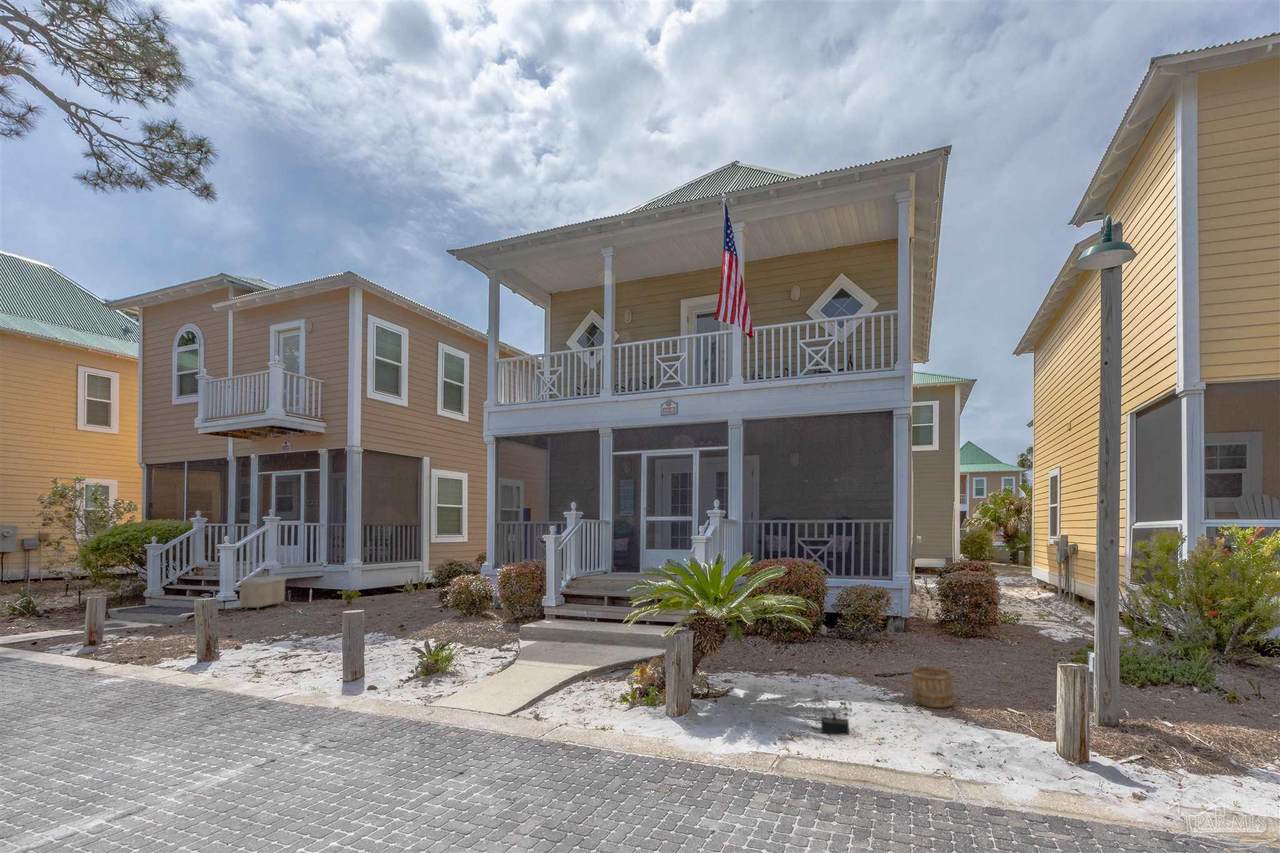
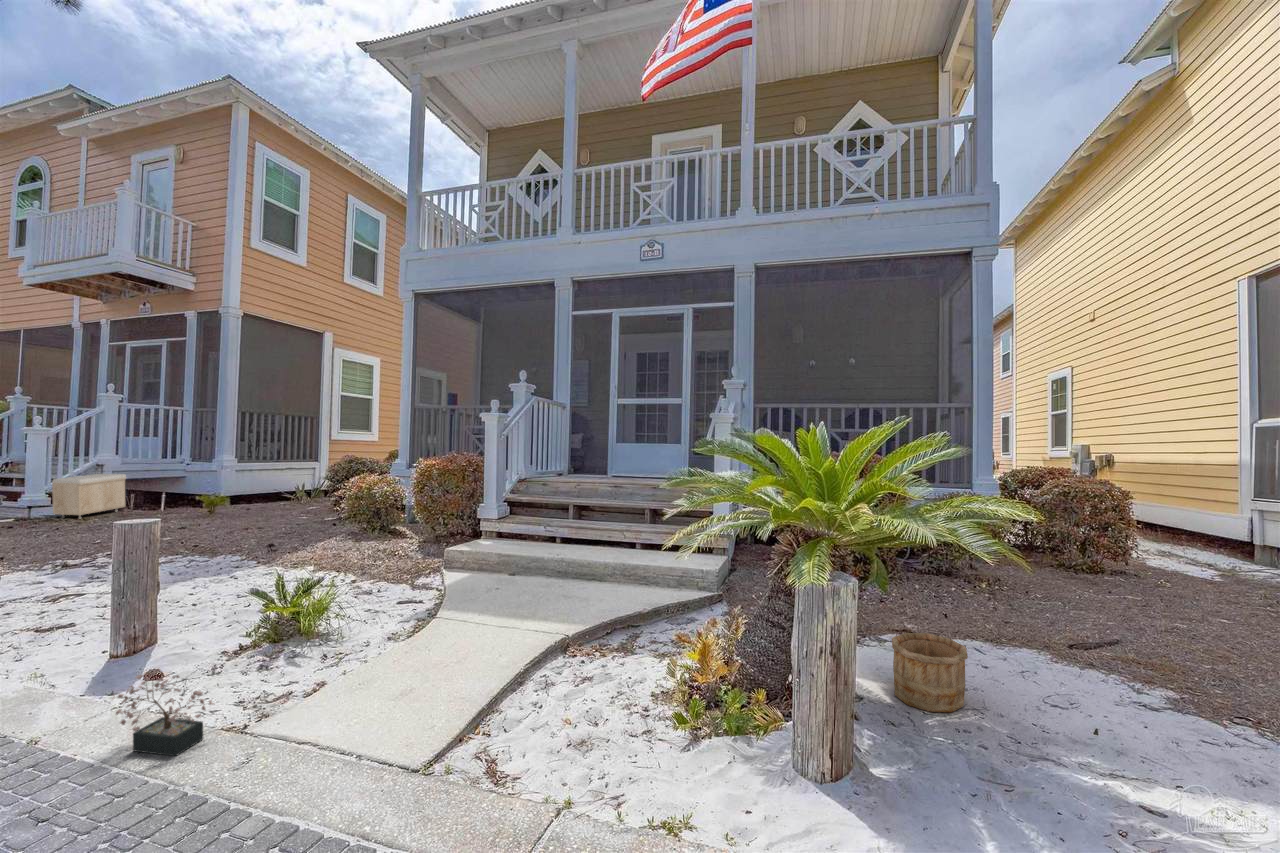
wooden bucket: present [911,667,954,708] -> present [892,633,968,712]
decorative plant: present [810,691,856,735] -> present [113,669,214,756]

